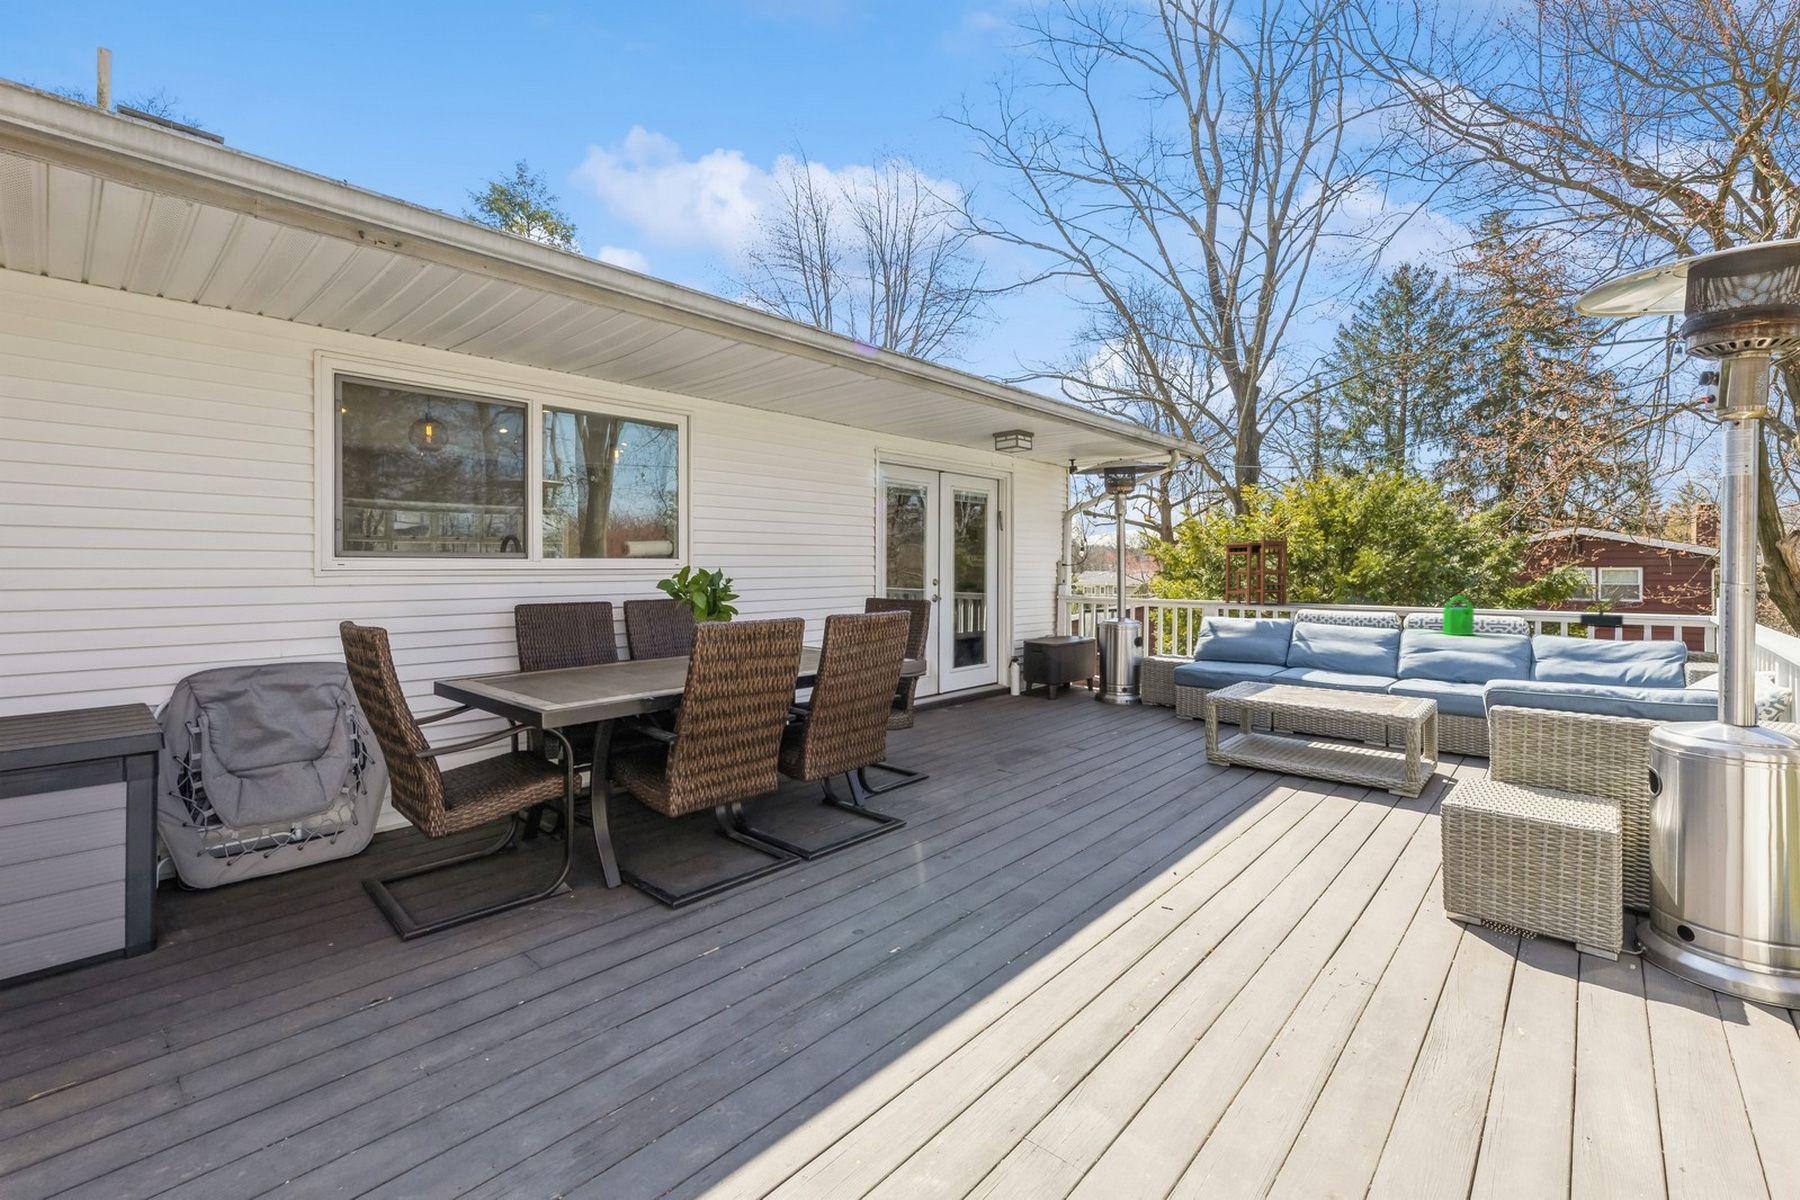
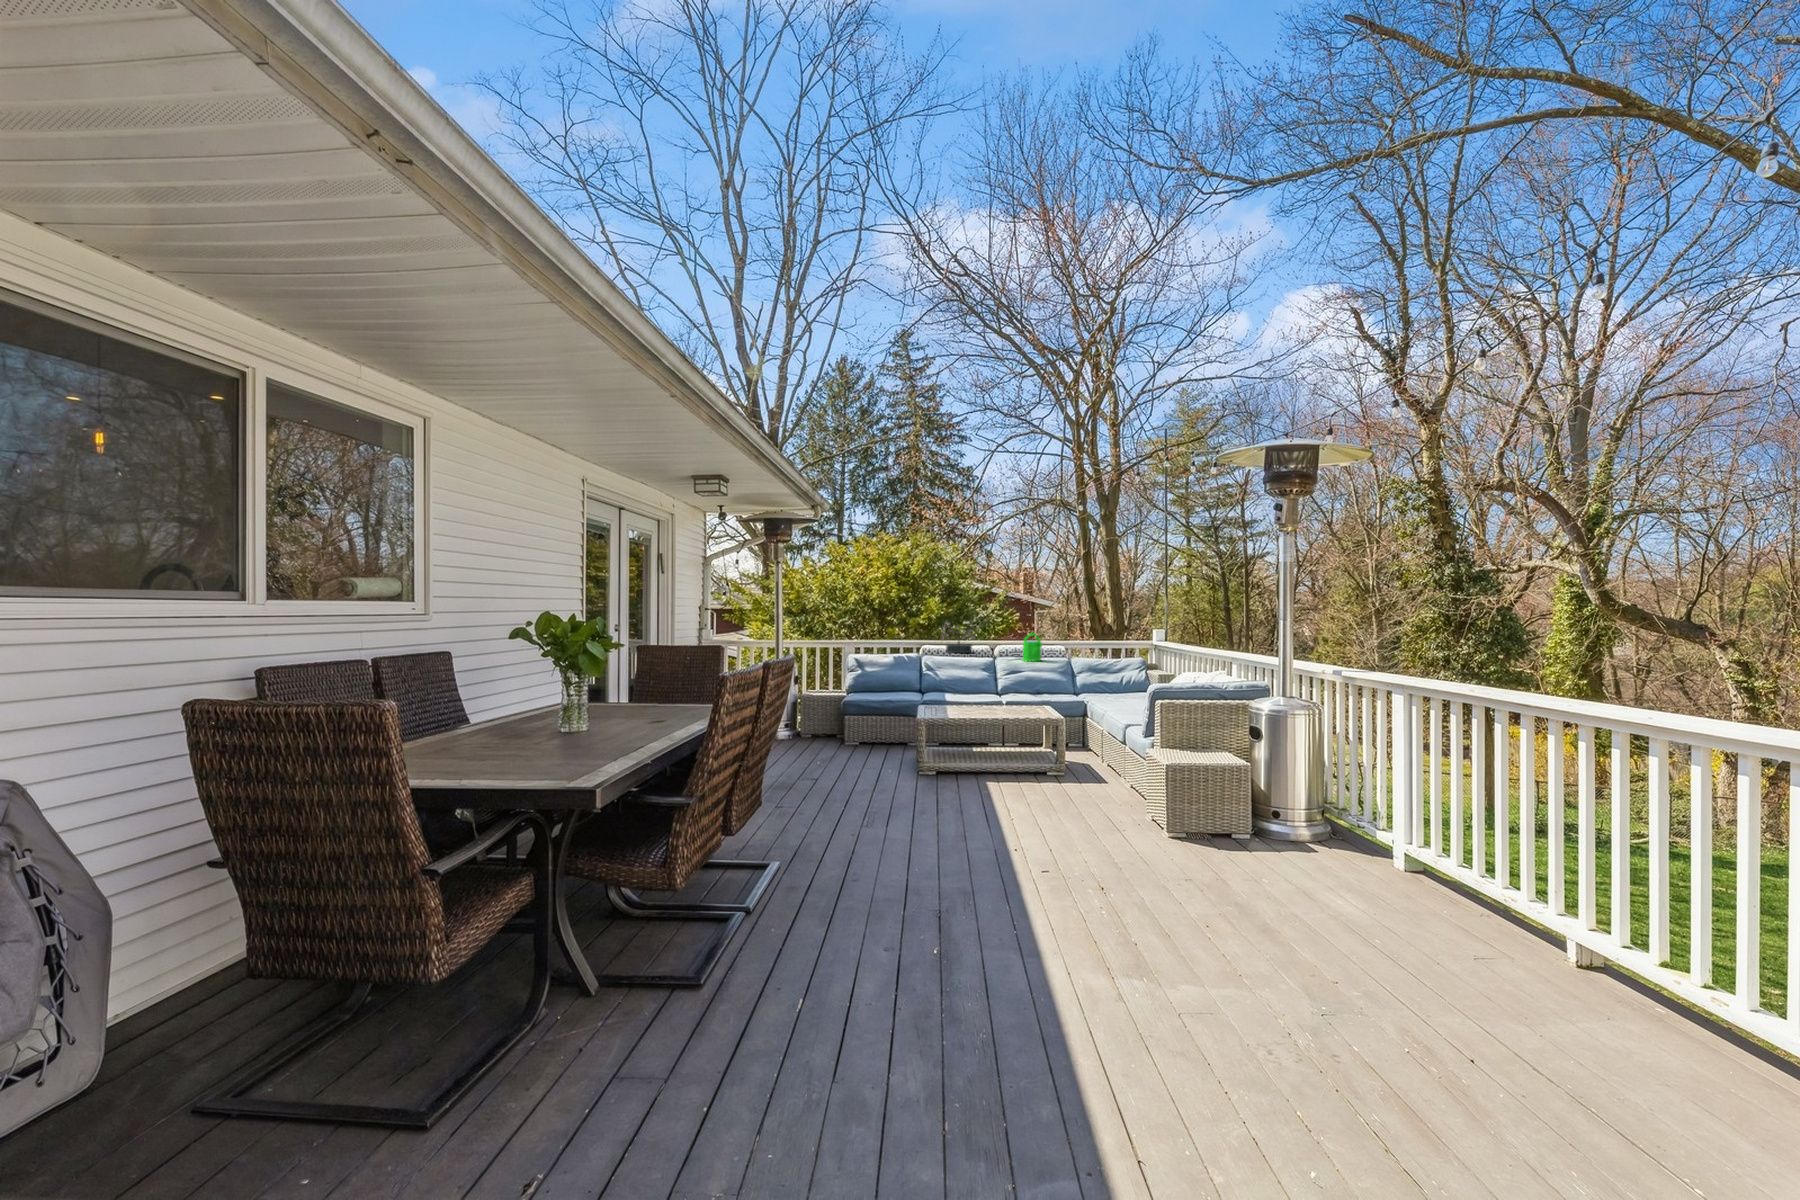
side table: present [1224,536,1287,605] -> none [849,580,900,639]
decorative plant: present [1571,586,1629,627] -> present [943,624,974,653]

